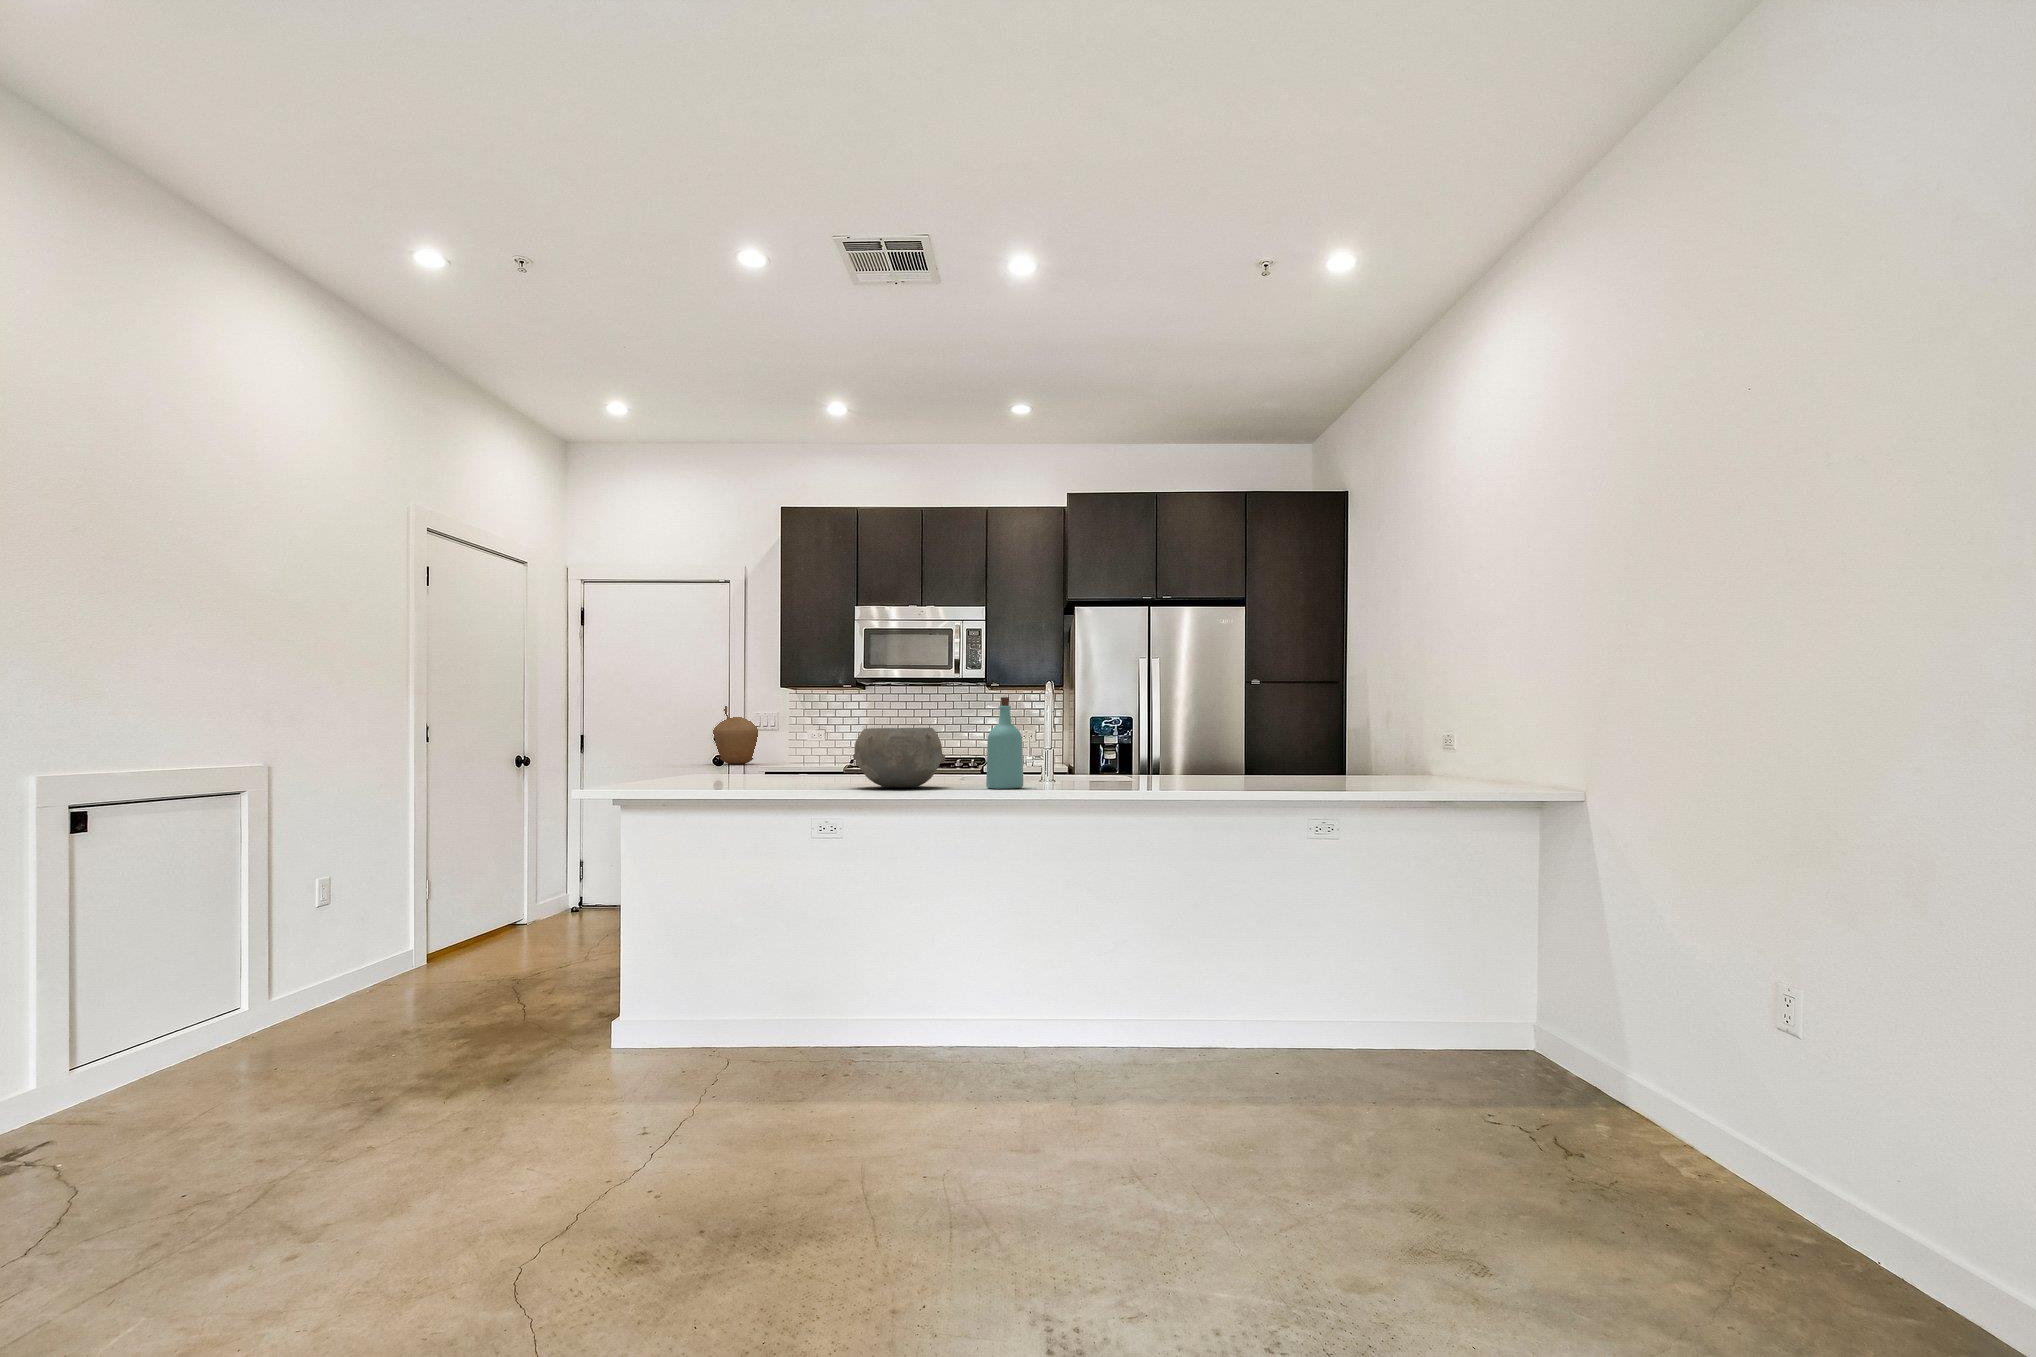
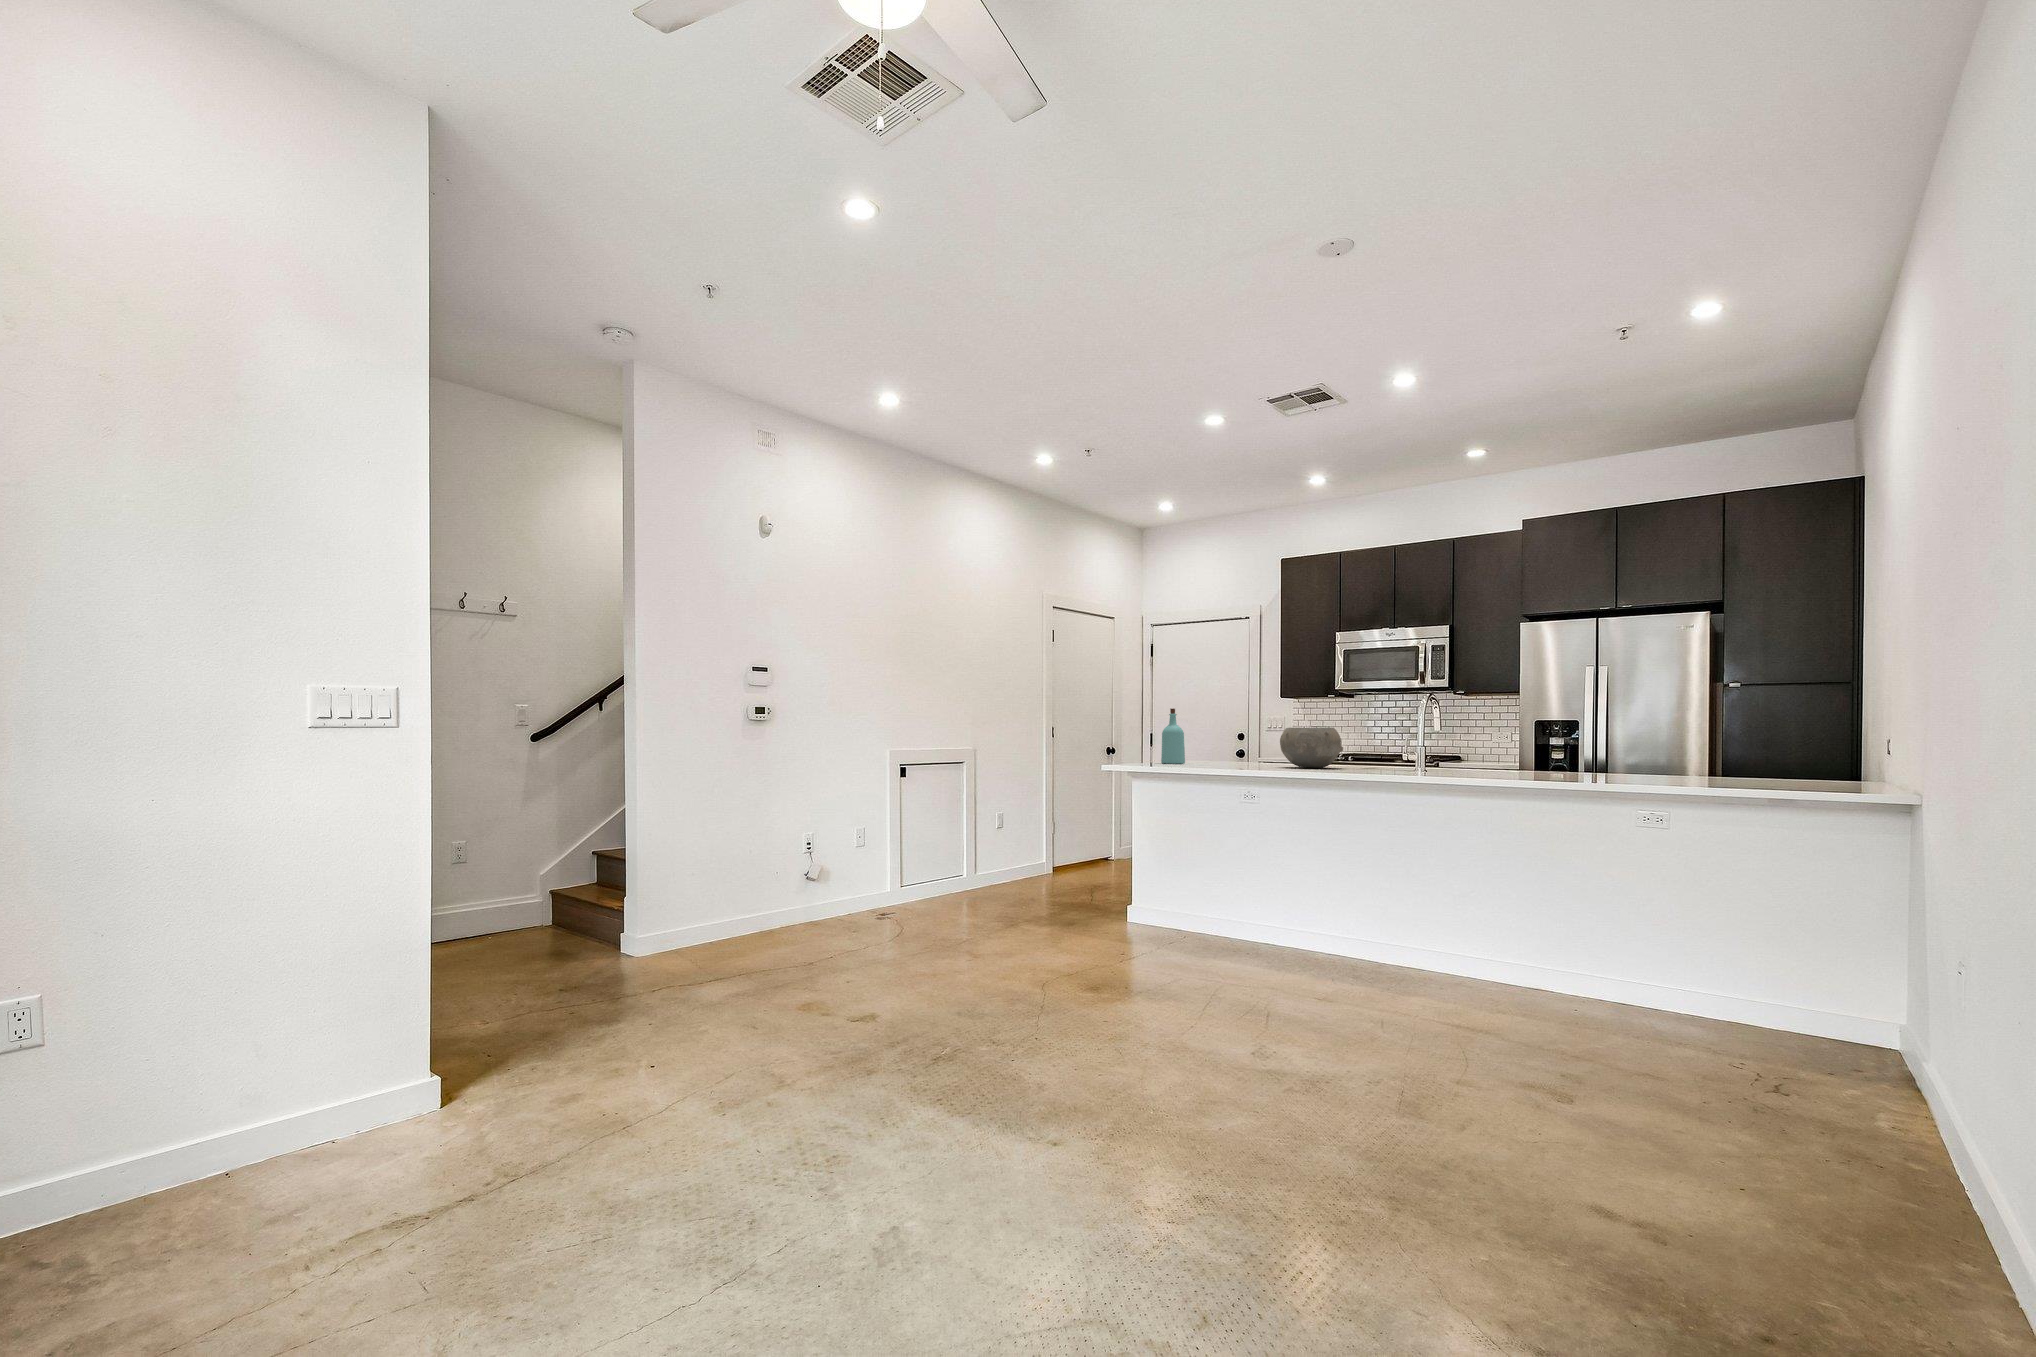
bottle: present [986,697,1023,789] -> present [1161,709,1185,764]
vase: present [713,706,758,765] -> none [1238,705,1275,755]

